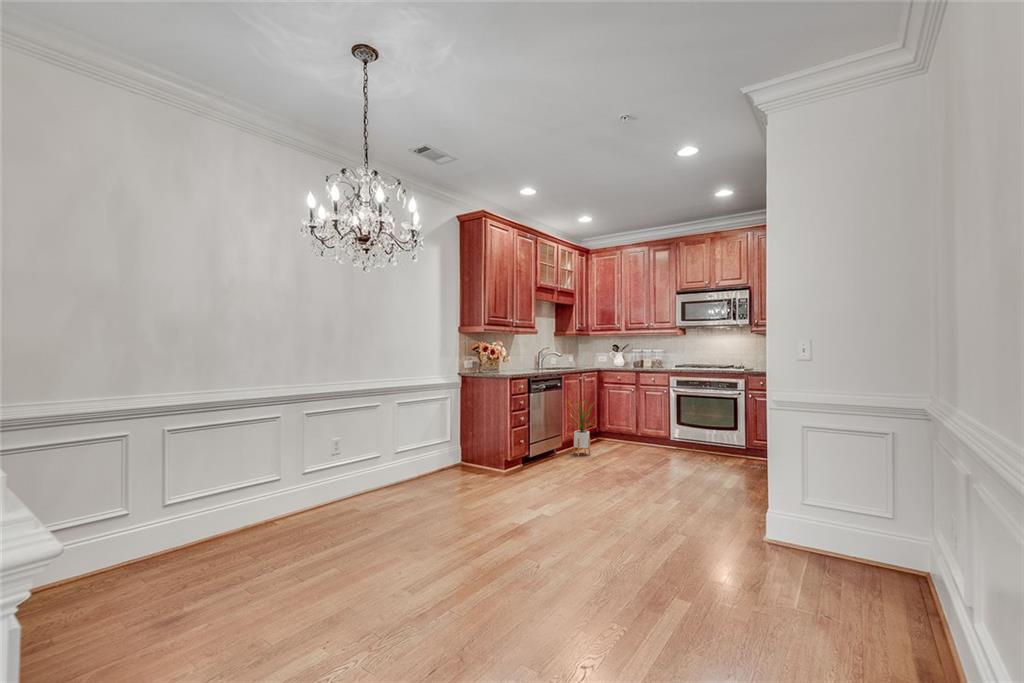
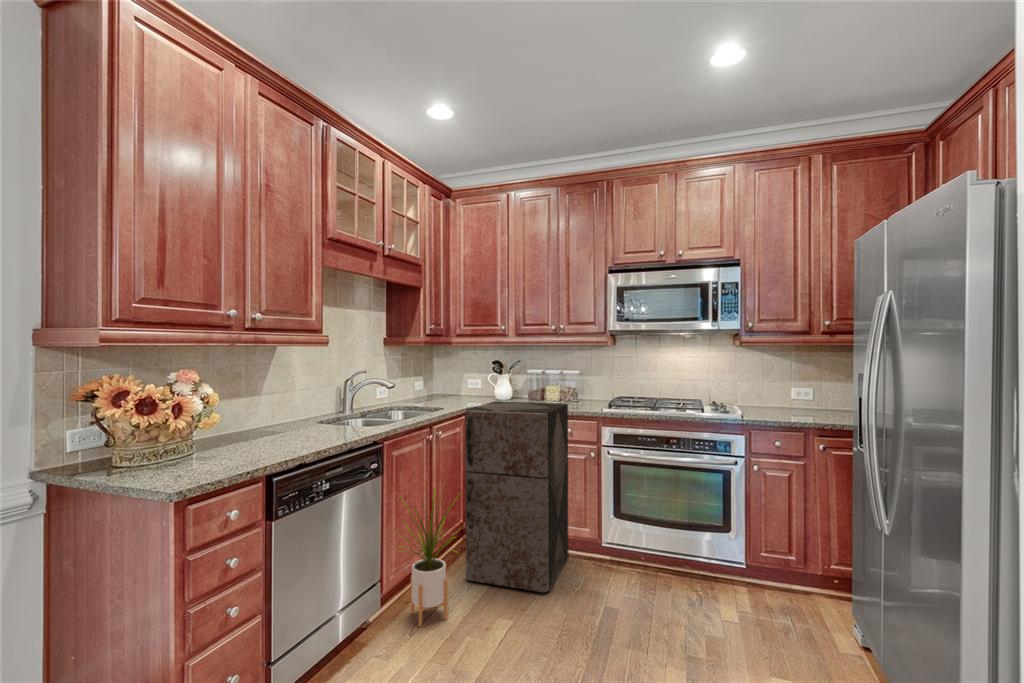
storage cabinet: none [598,364,653,453] -> present [465,401,569,592]

